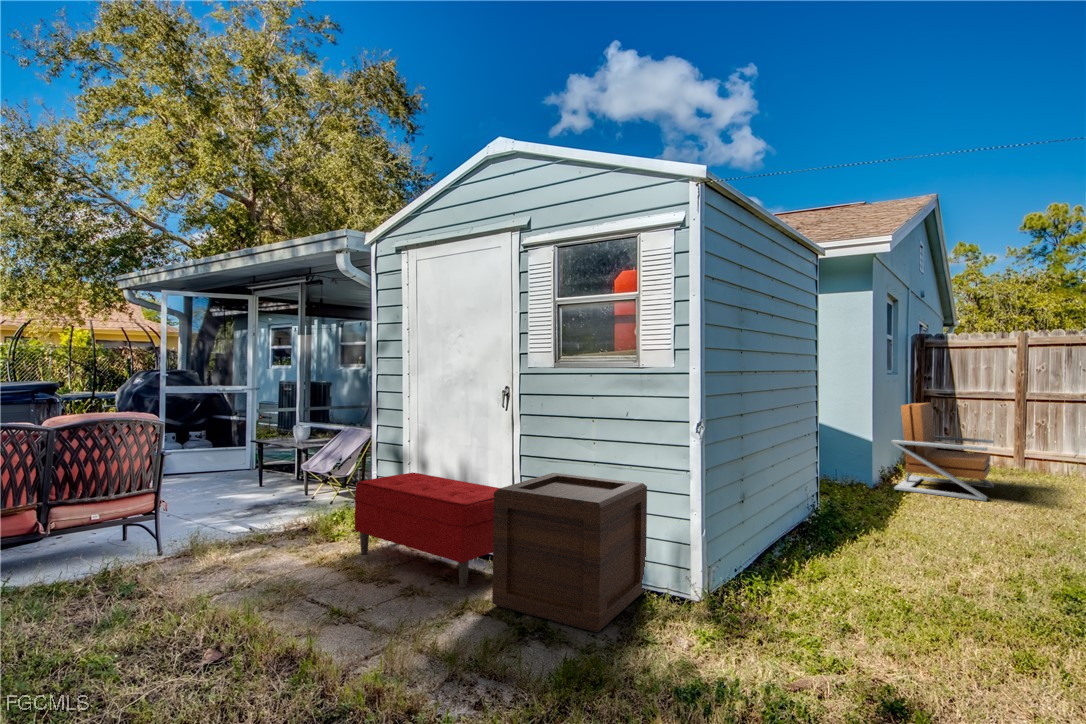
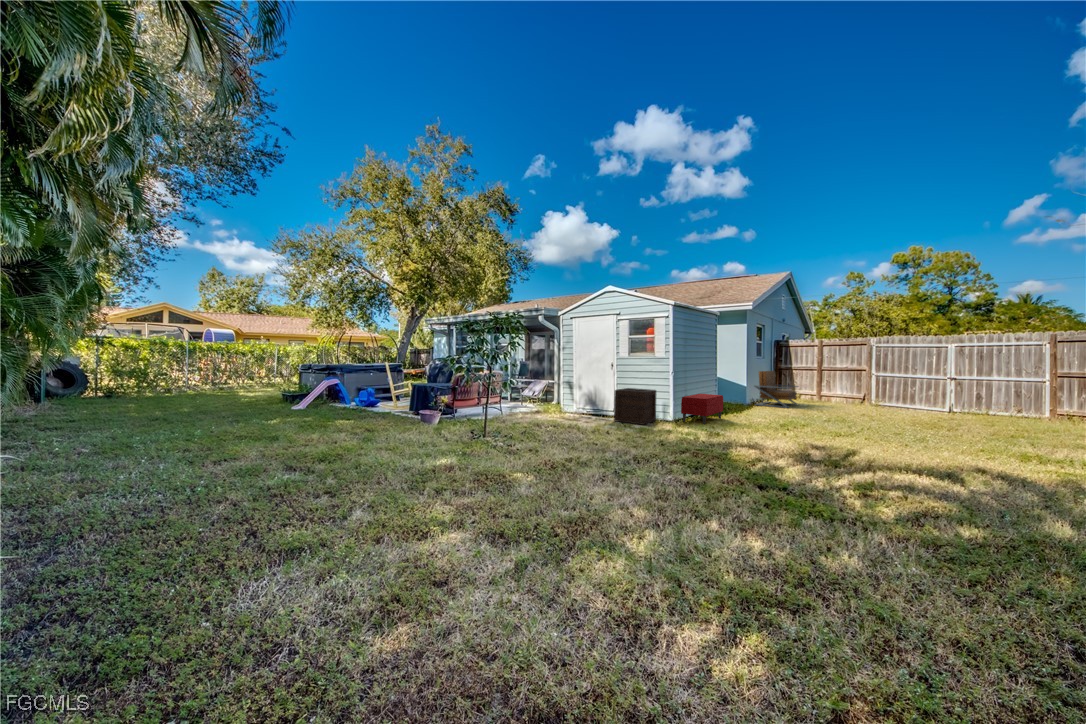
bench: present [355,472,500,588] -> present [681,394,723,424]

